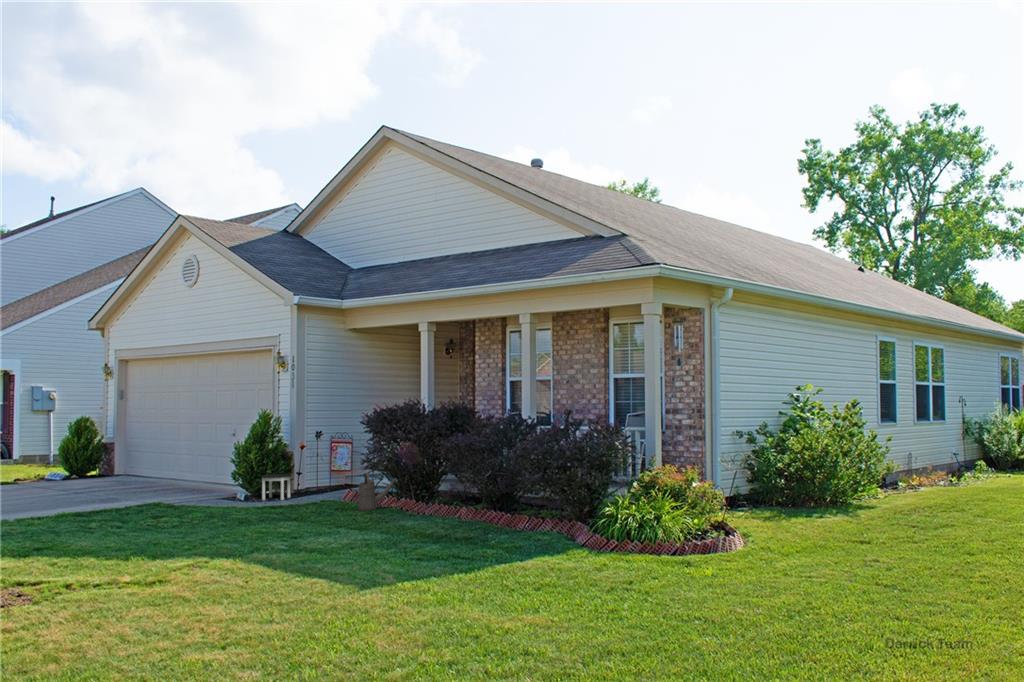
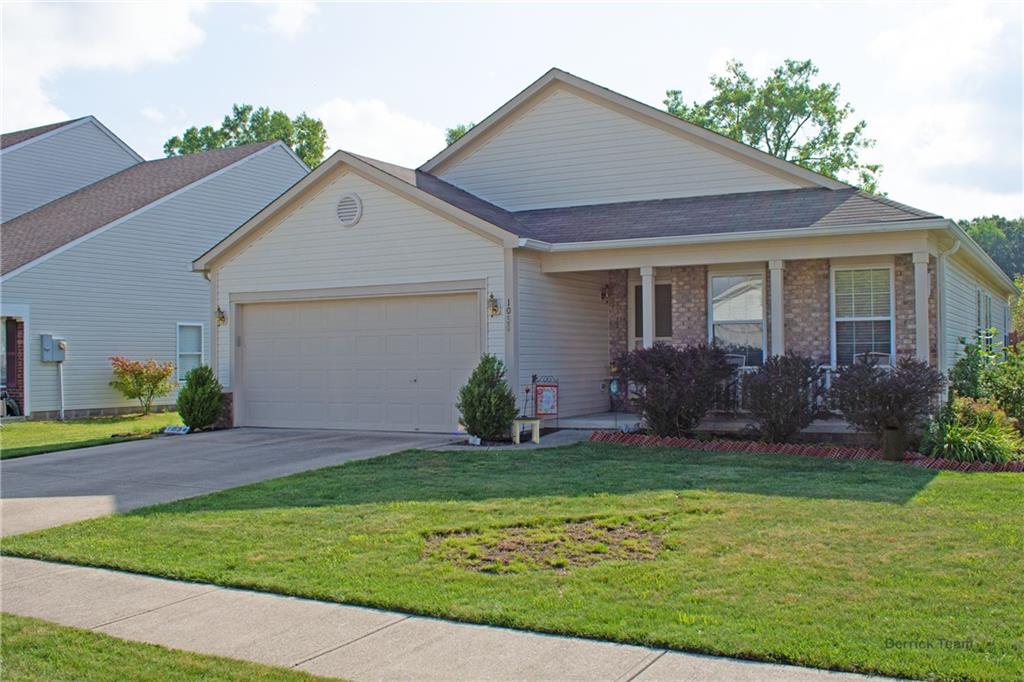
watering can: present [352,473,396,511] -> present [880,419,918,460]

